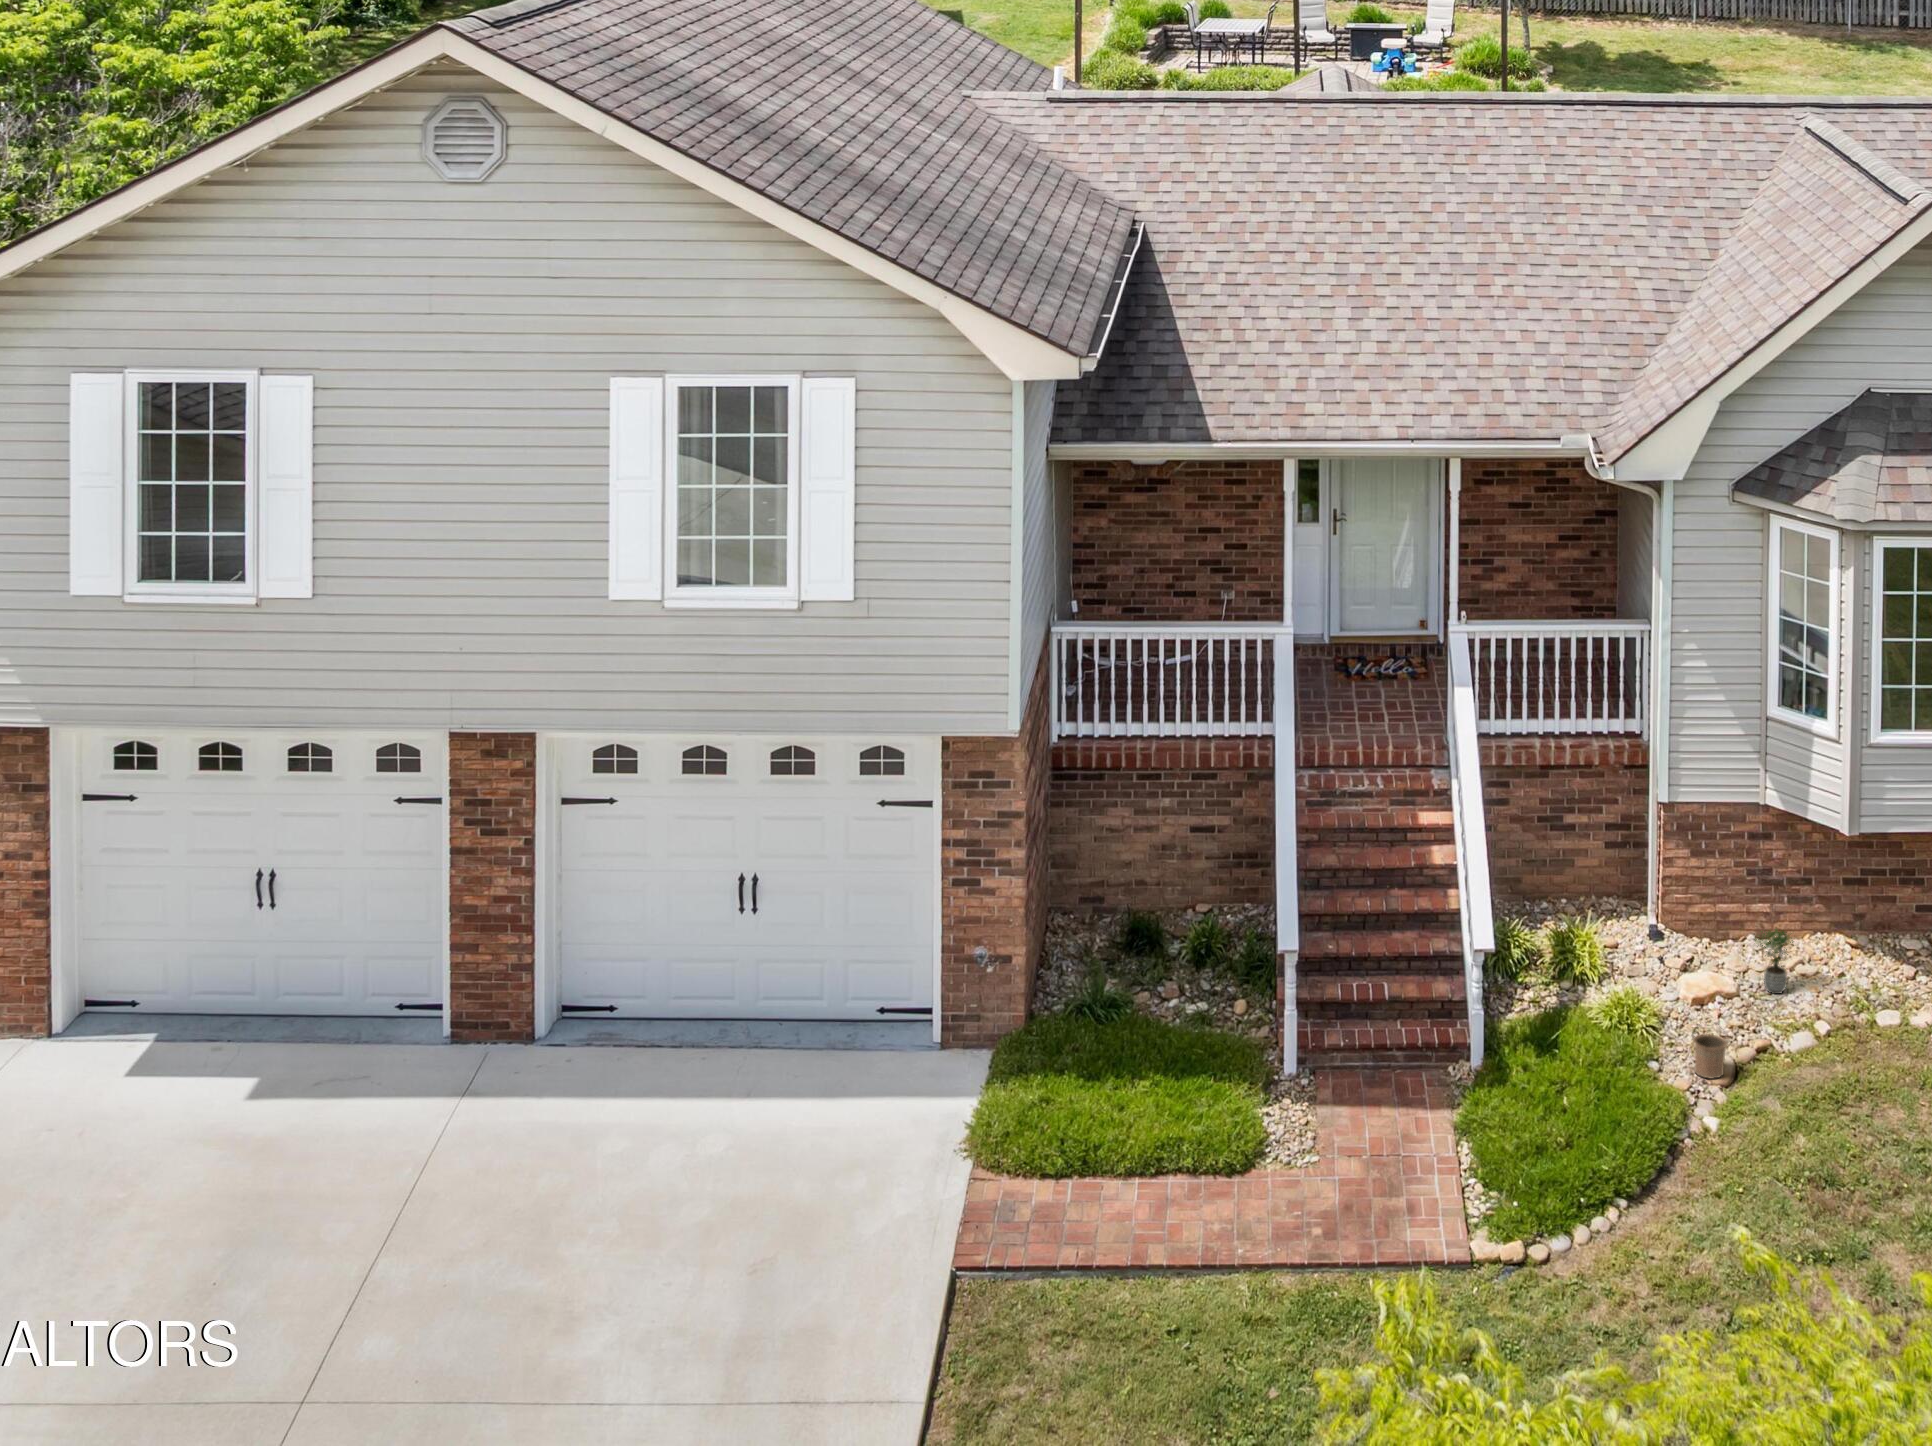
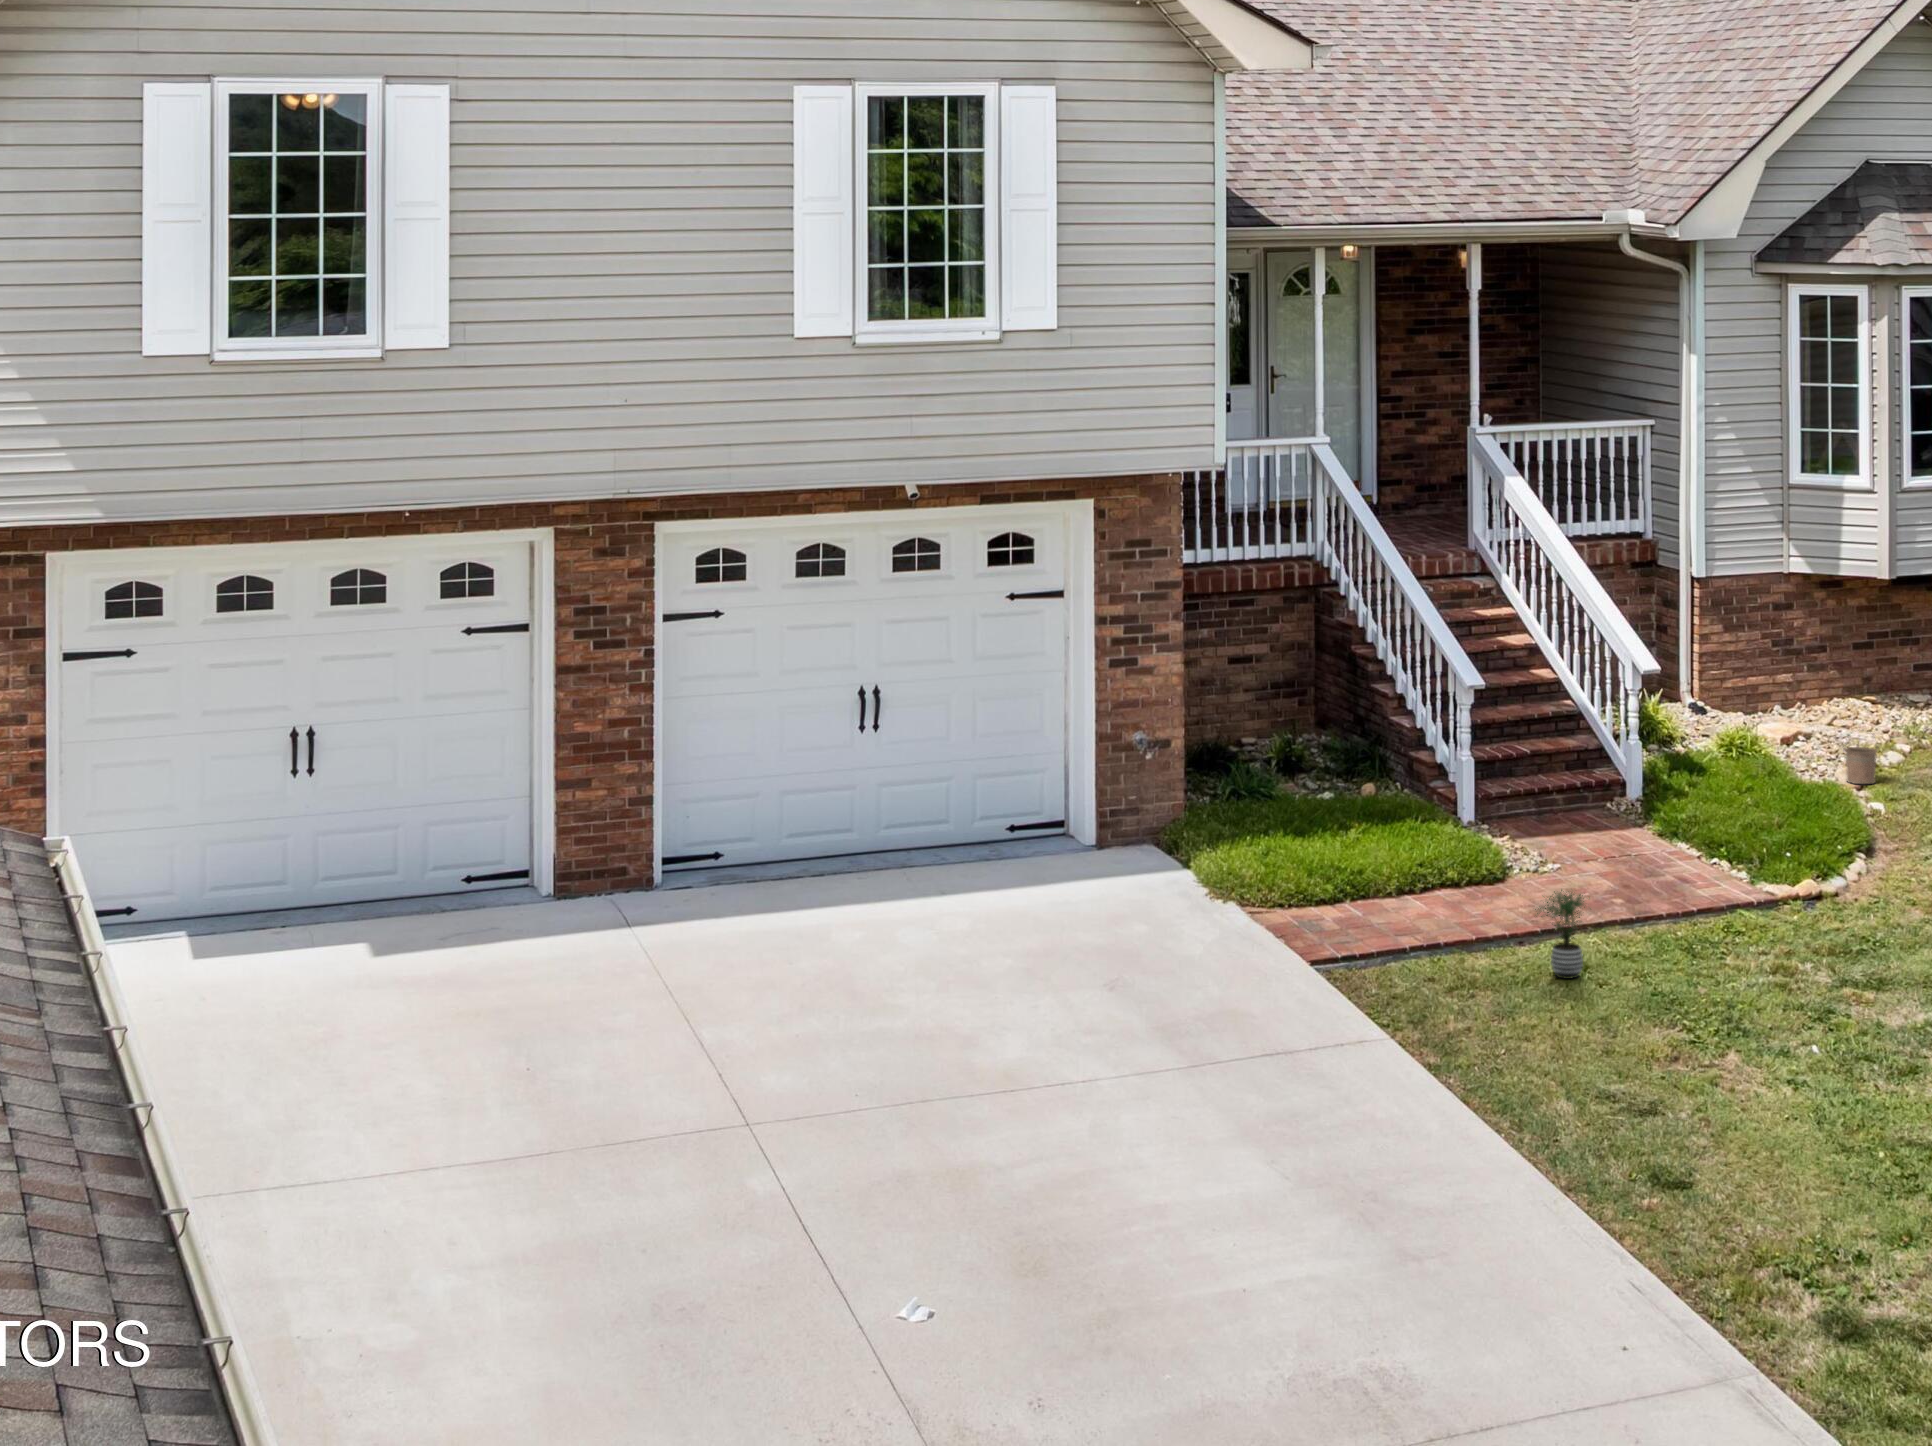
potted plant: present [1755,929,1794,994] -> present [1535,890,1590,979]

